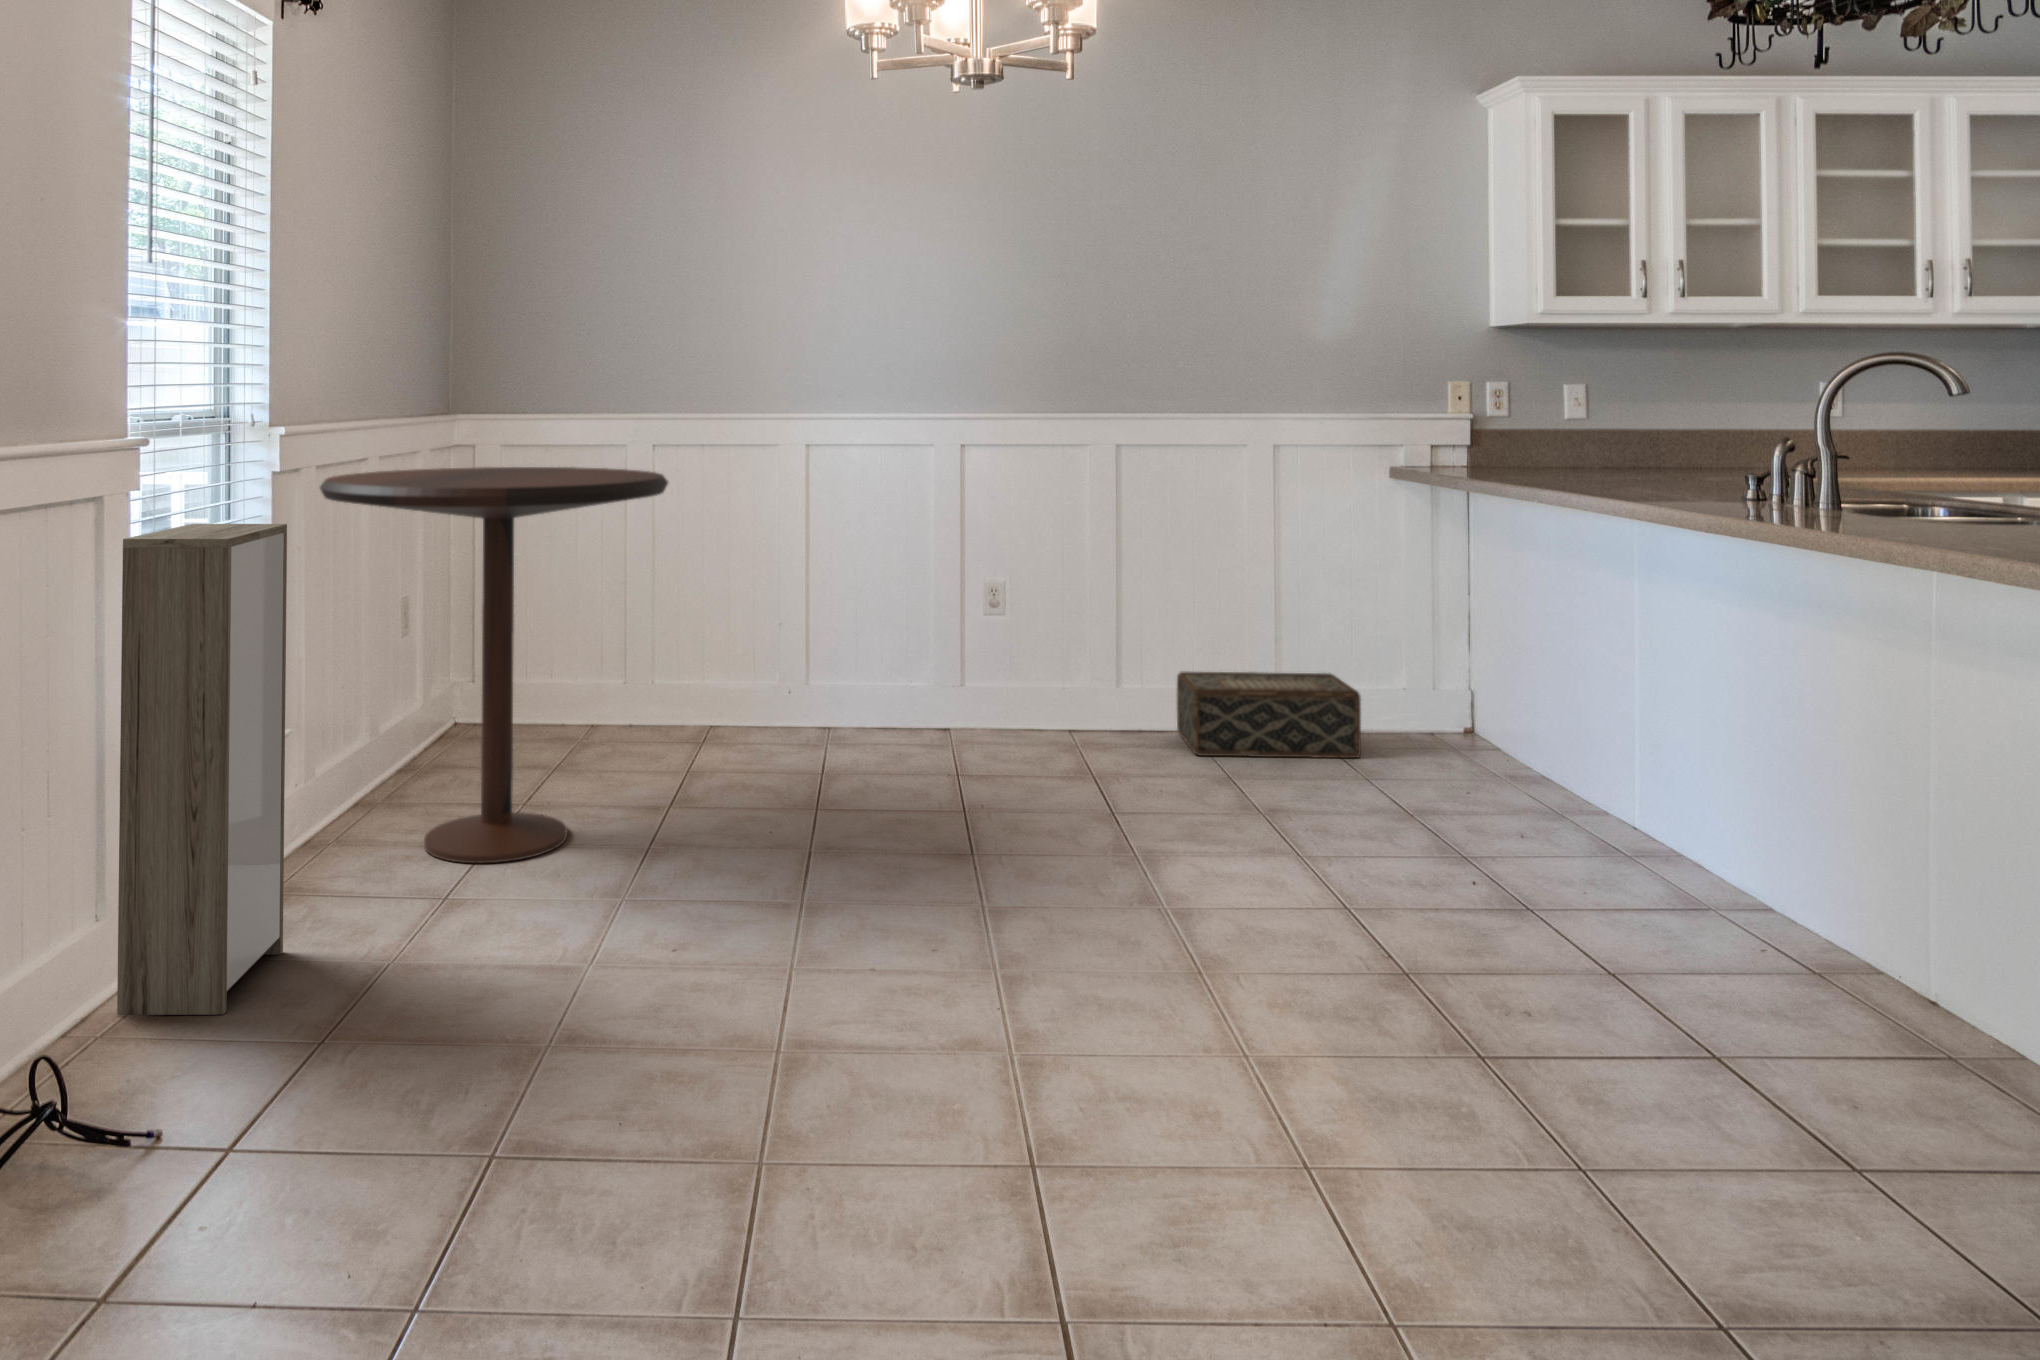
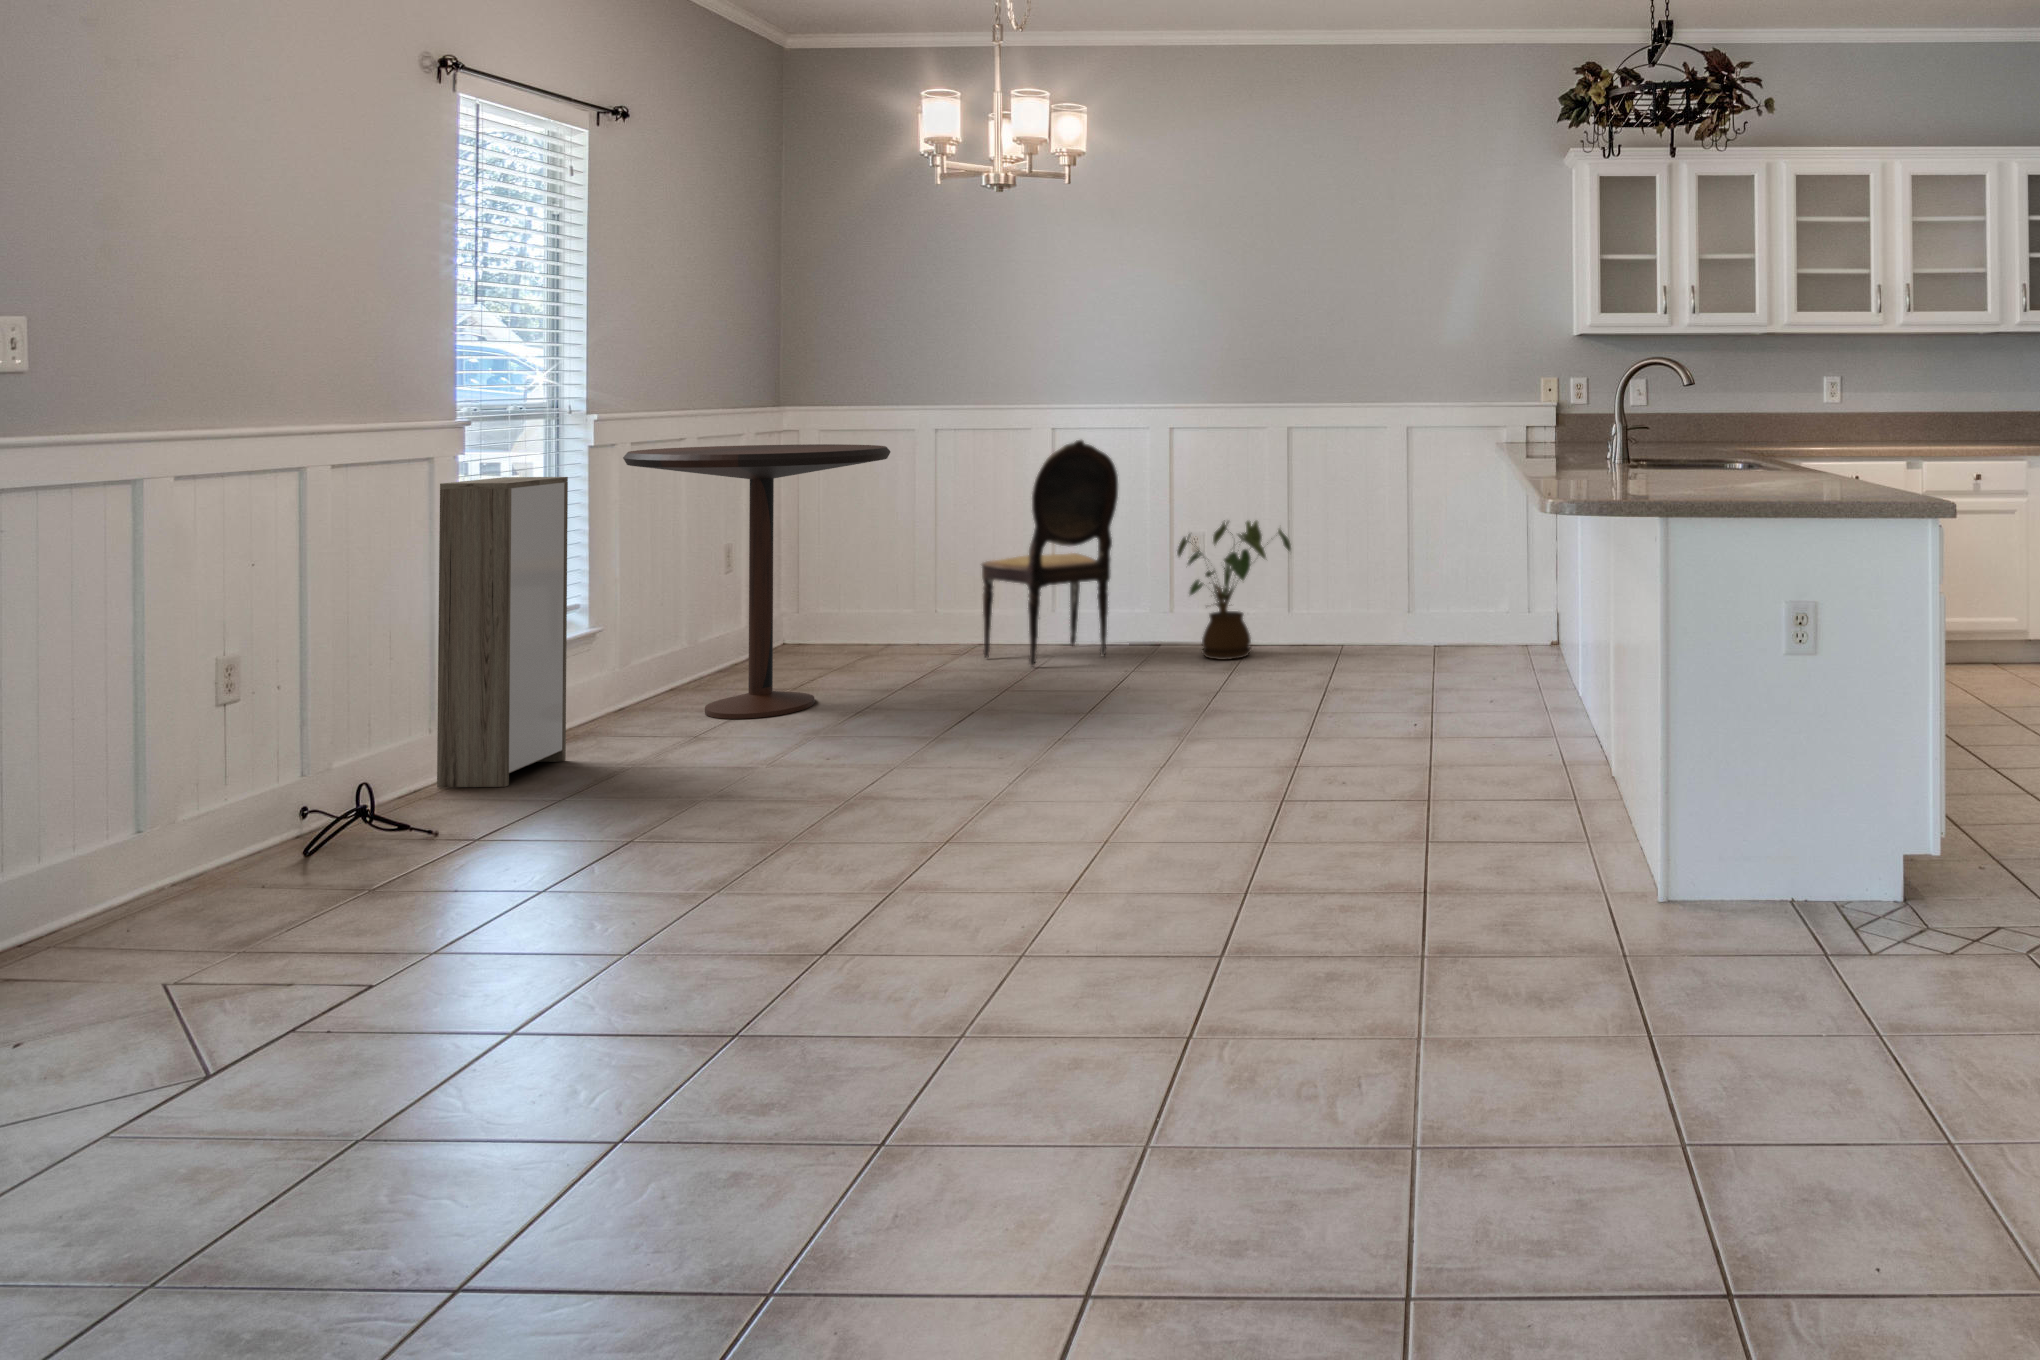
dining chair: none [724,461,909,768] -> present [982,440,1118,666]
house plant: none [984,567,1132,756] -> present [1177,520,1291,660]
woven basket: present [1177,672,1361,758] -> none [1330,599,1455,659]

